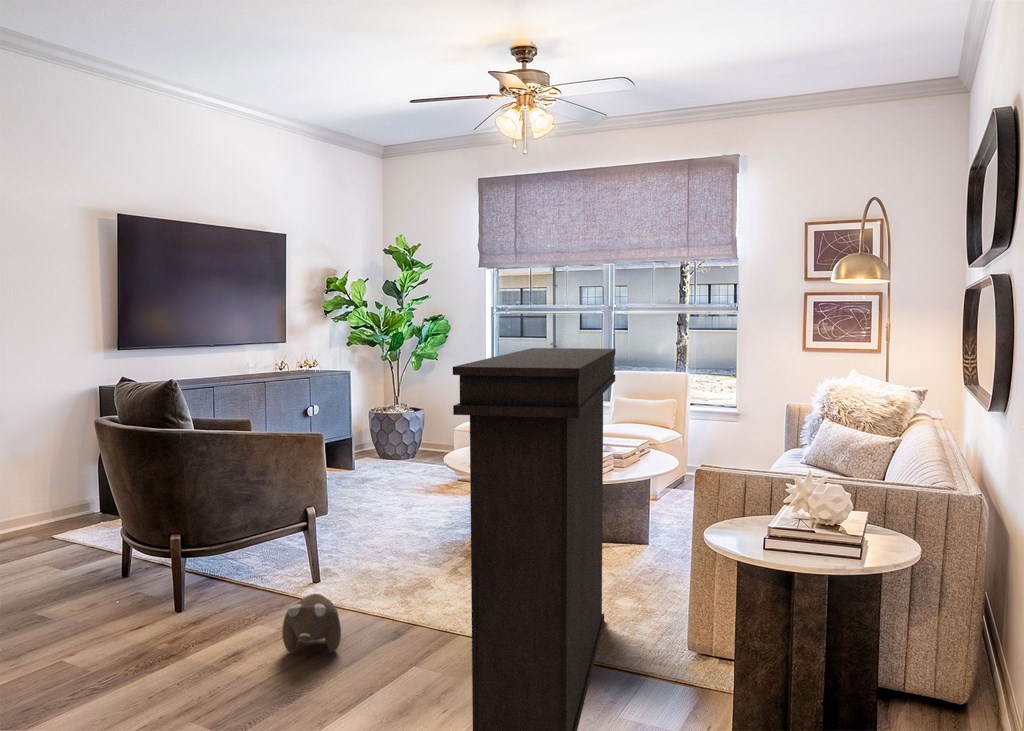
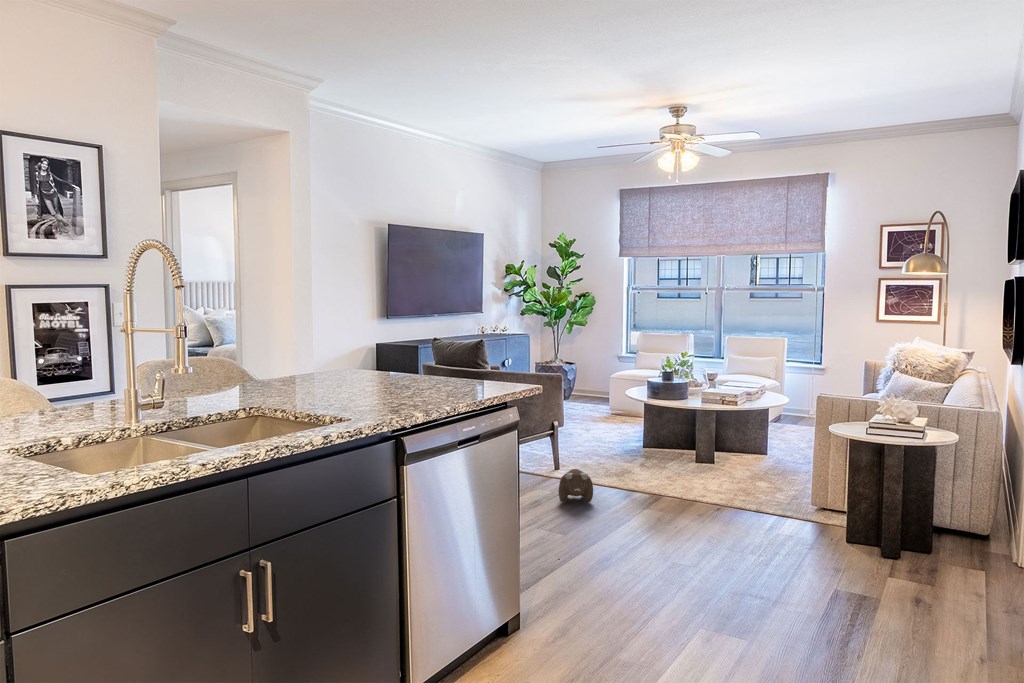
console table: present [453,348,616,731] -> none [694,320,767,554]

